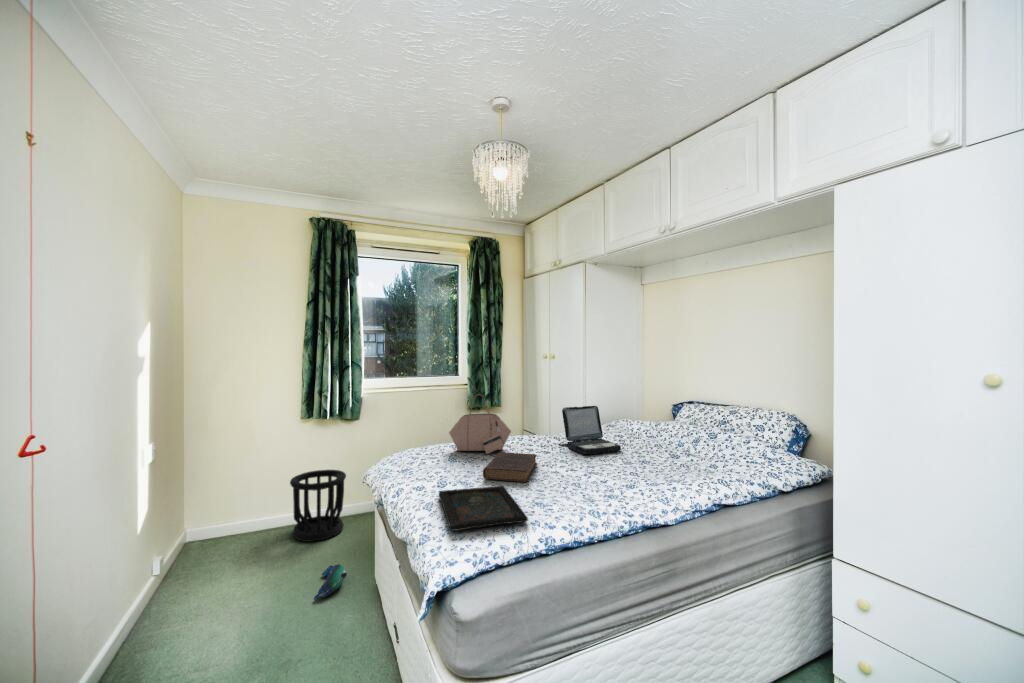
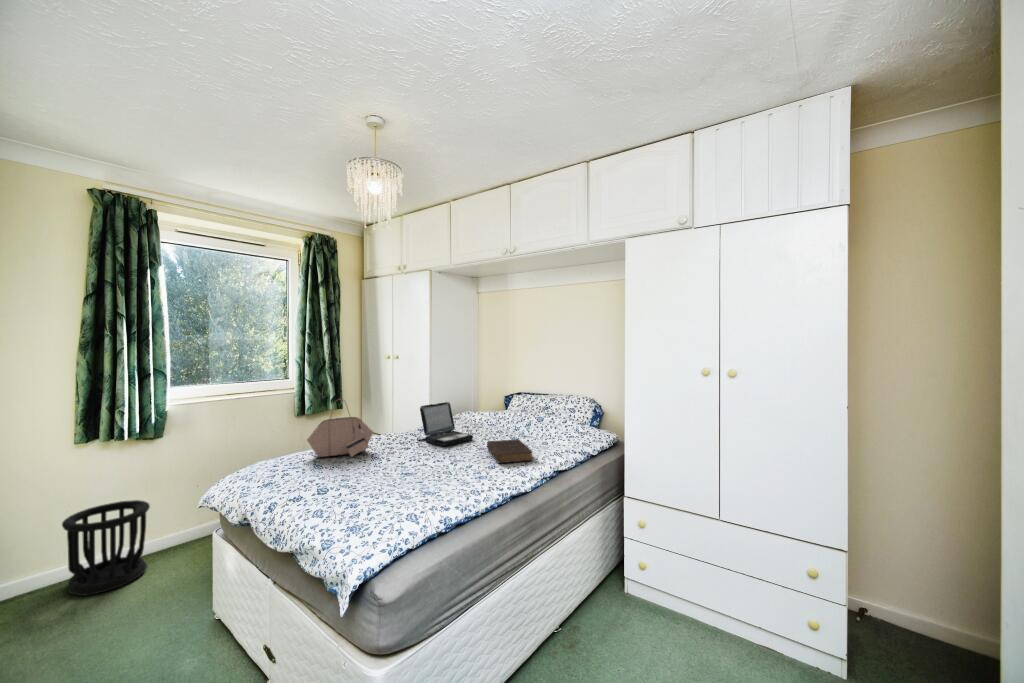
book: present [483,452,537,482] -> present [487,439,533,463]
tray: present [439,486,528,531] -> none [325,483,425,529]
plush toy: present [314,564,347,600] -> none [135,607,178,654]

